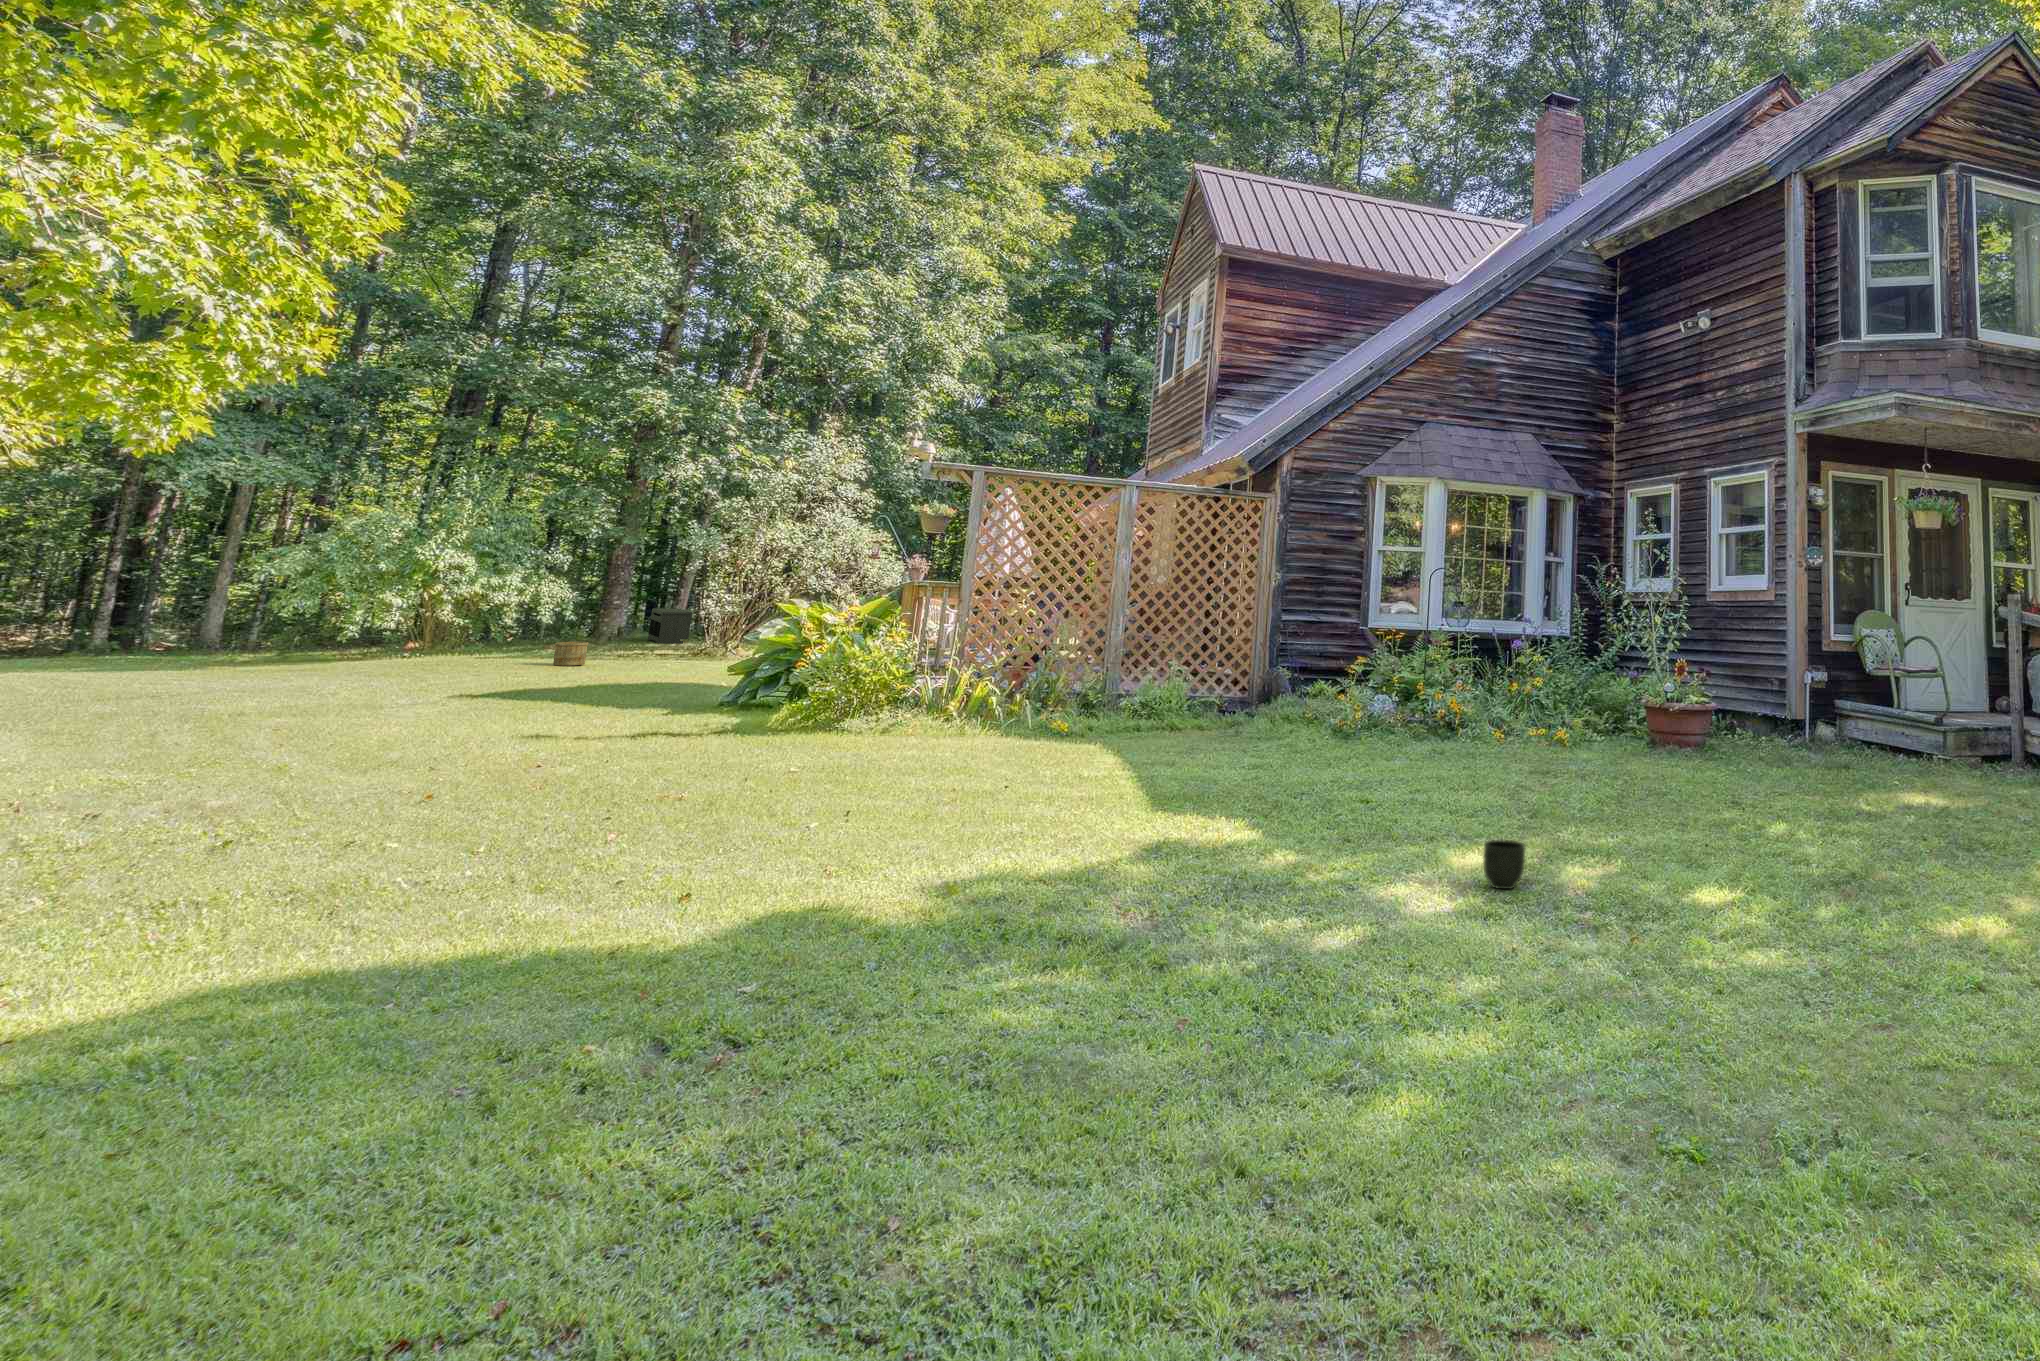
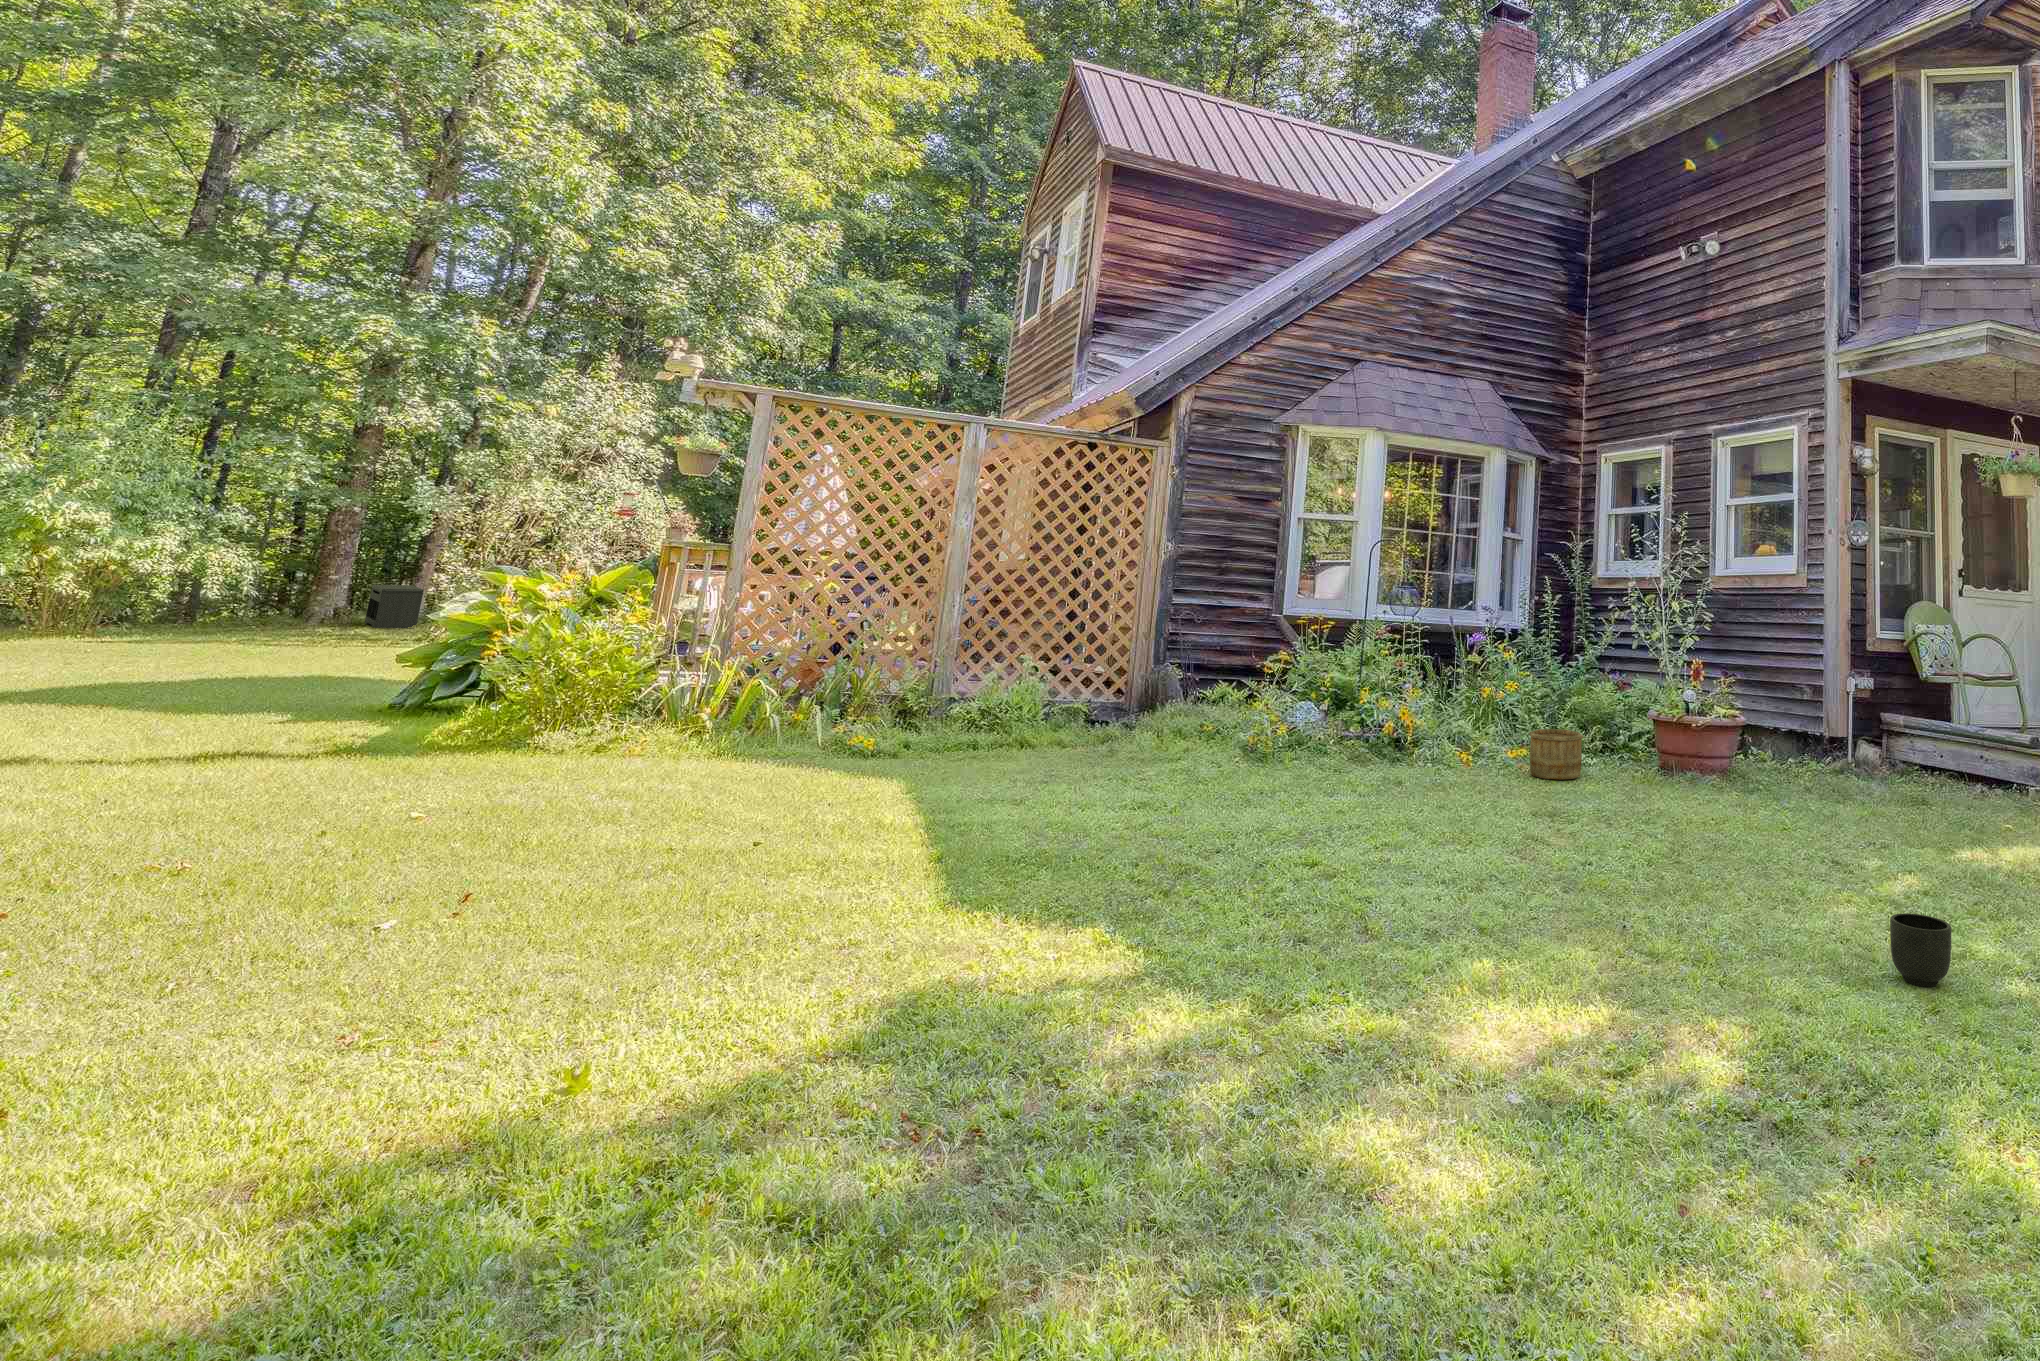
wooden bucket: present [554,642,589,666] -> present [1529,729,1583,780]
planter: present [1483,840,1526,889] -> present [1890,913,1952,987]

